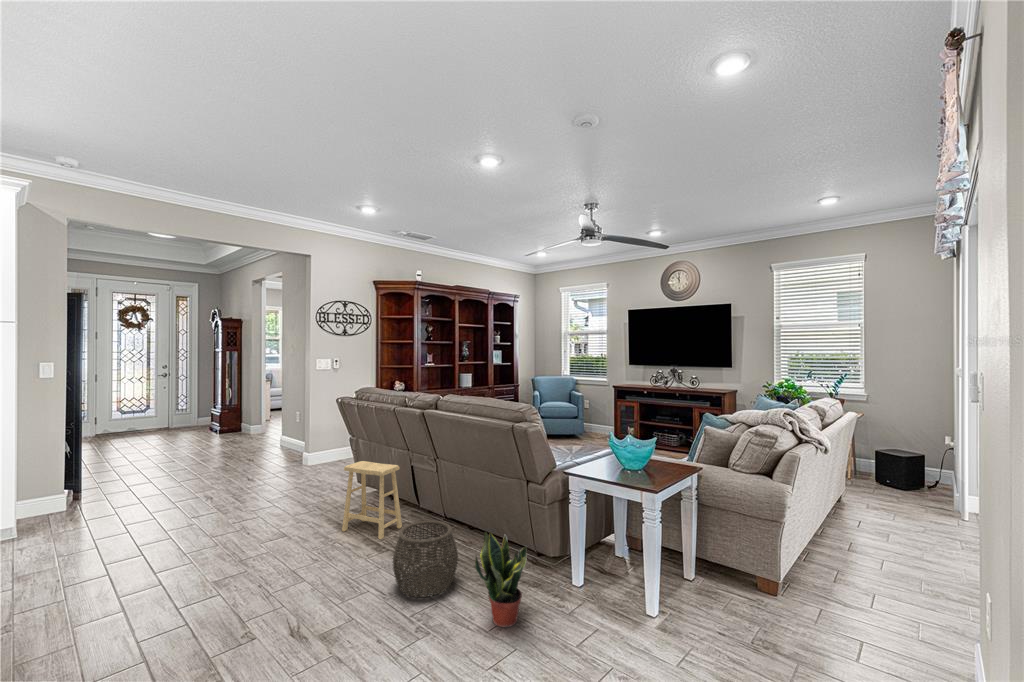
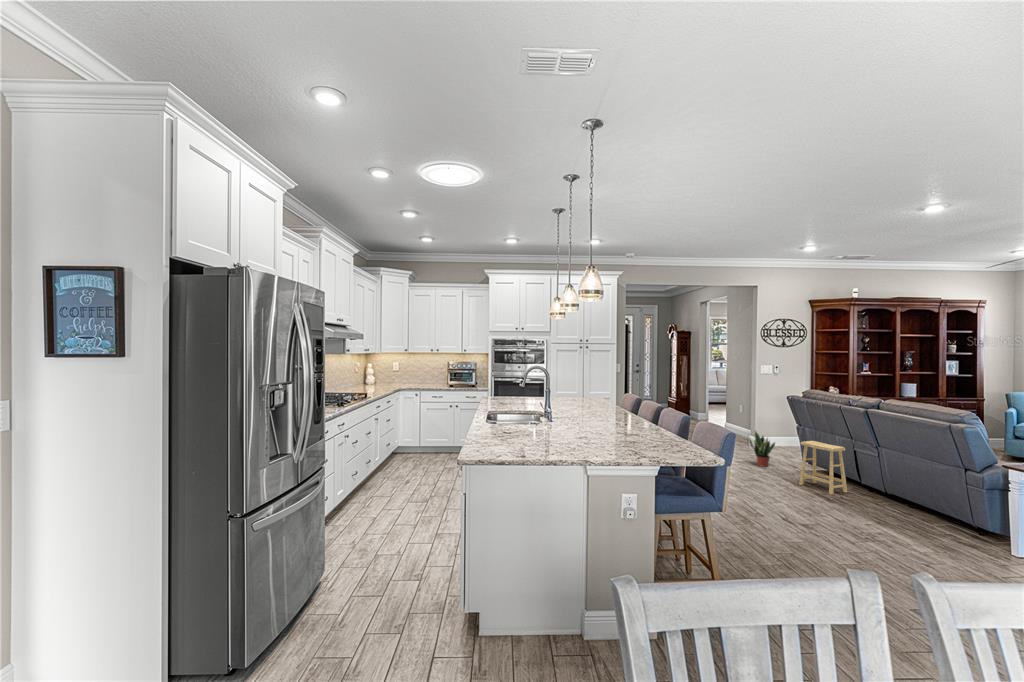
woven basket: present [392,520,458,598] -> none [847,481,900,527]
potted plant: present [475,532,527,627] -> present [749,431,775,467]

